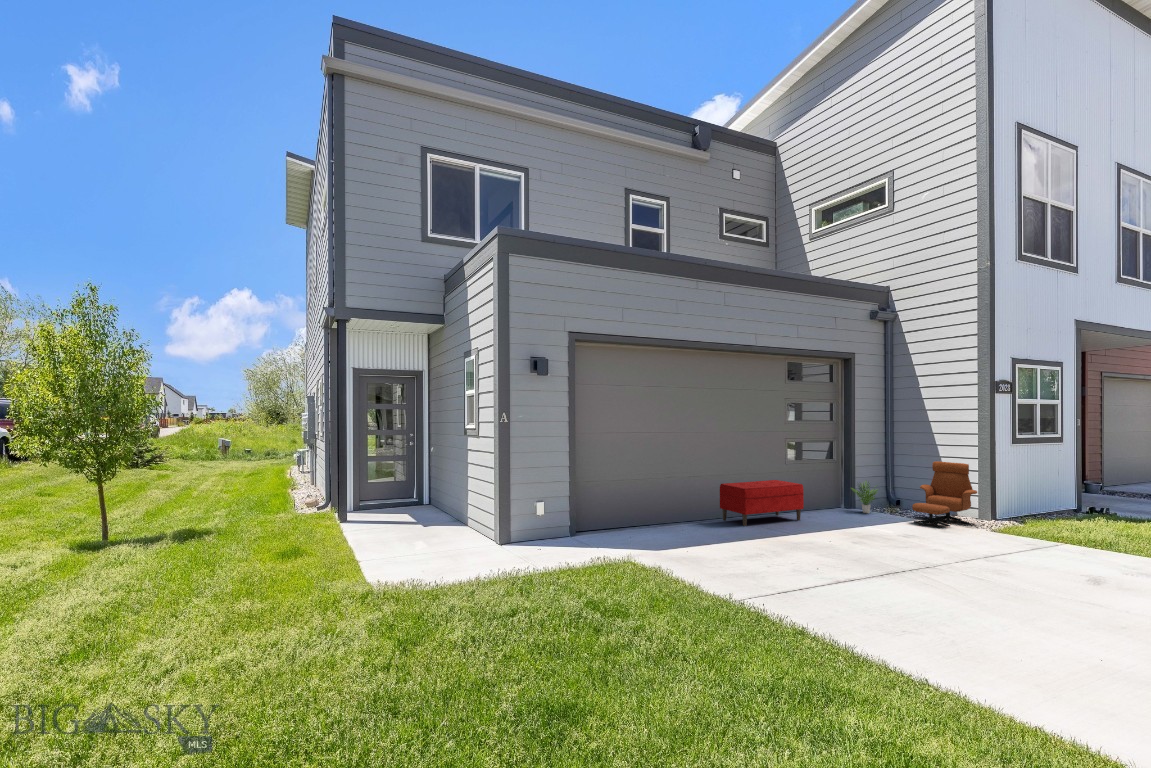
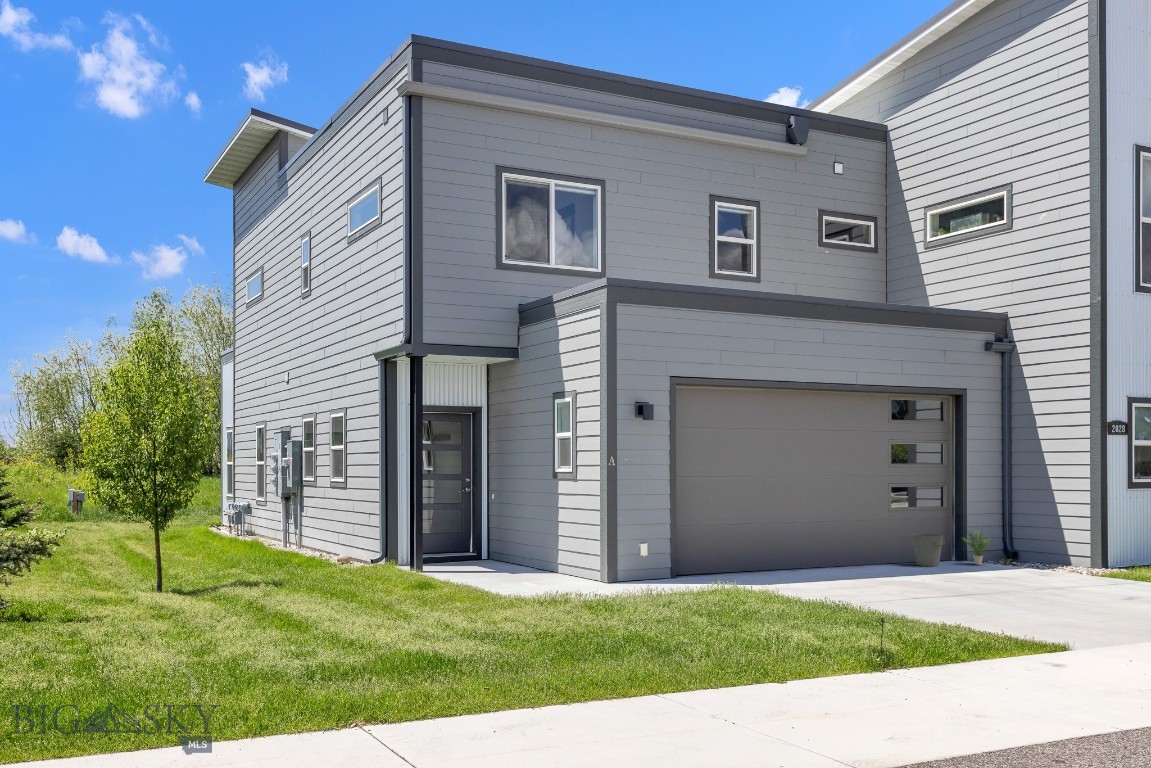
lounge chair: present [912,461,977,528] -> none [1020,508,1088,575]
bench: present [720,480,804,526] -> none [819,528,908,573]
bucket: none [805,484,836,516] -> present [912,533,943,566]

